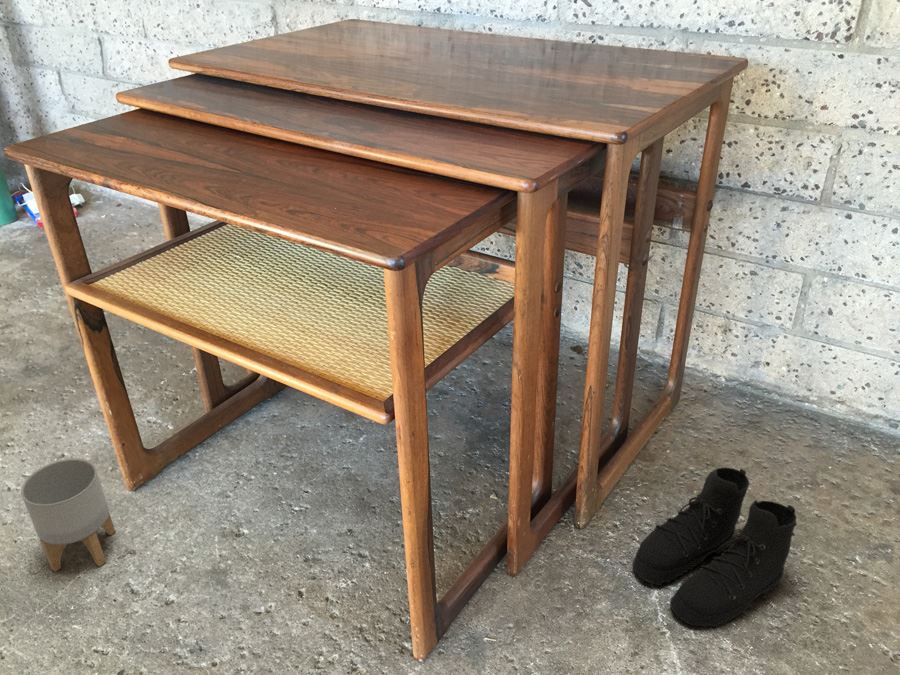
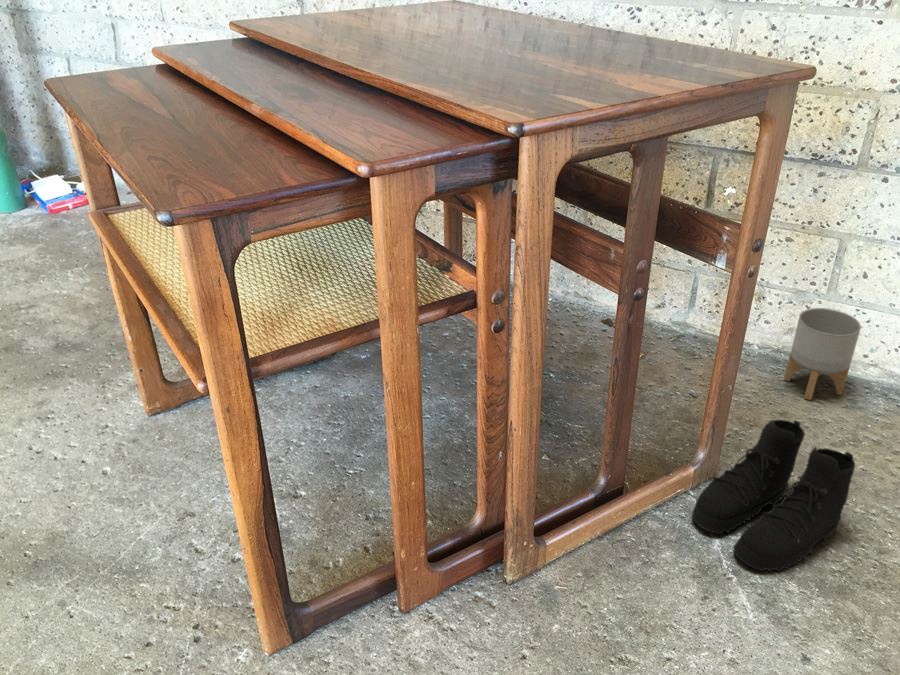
planter: present [21,458,115,571] -> present [784,308,861,400]

